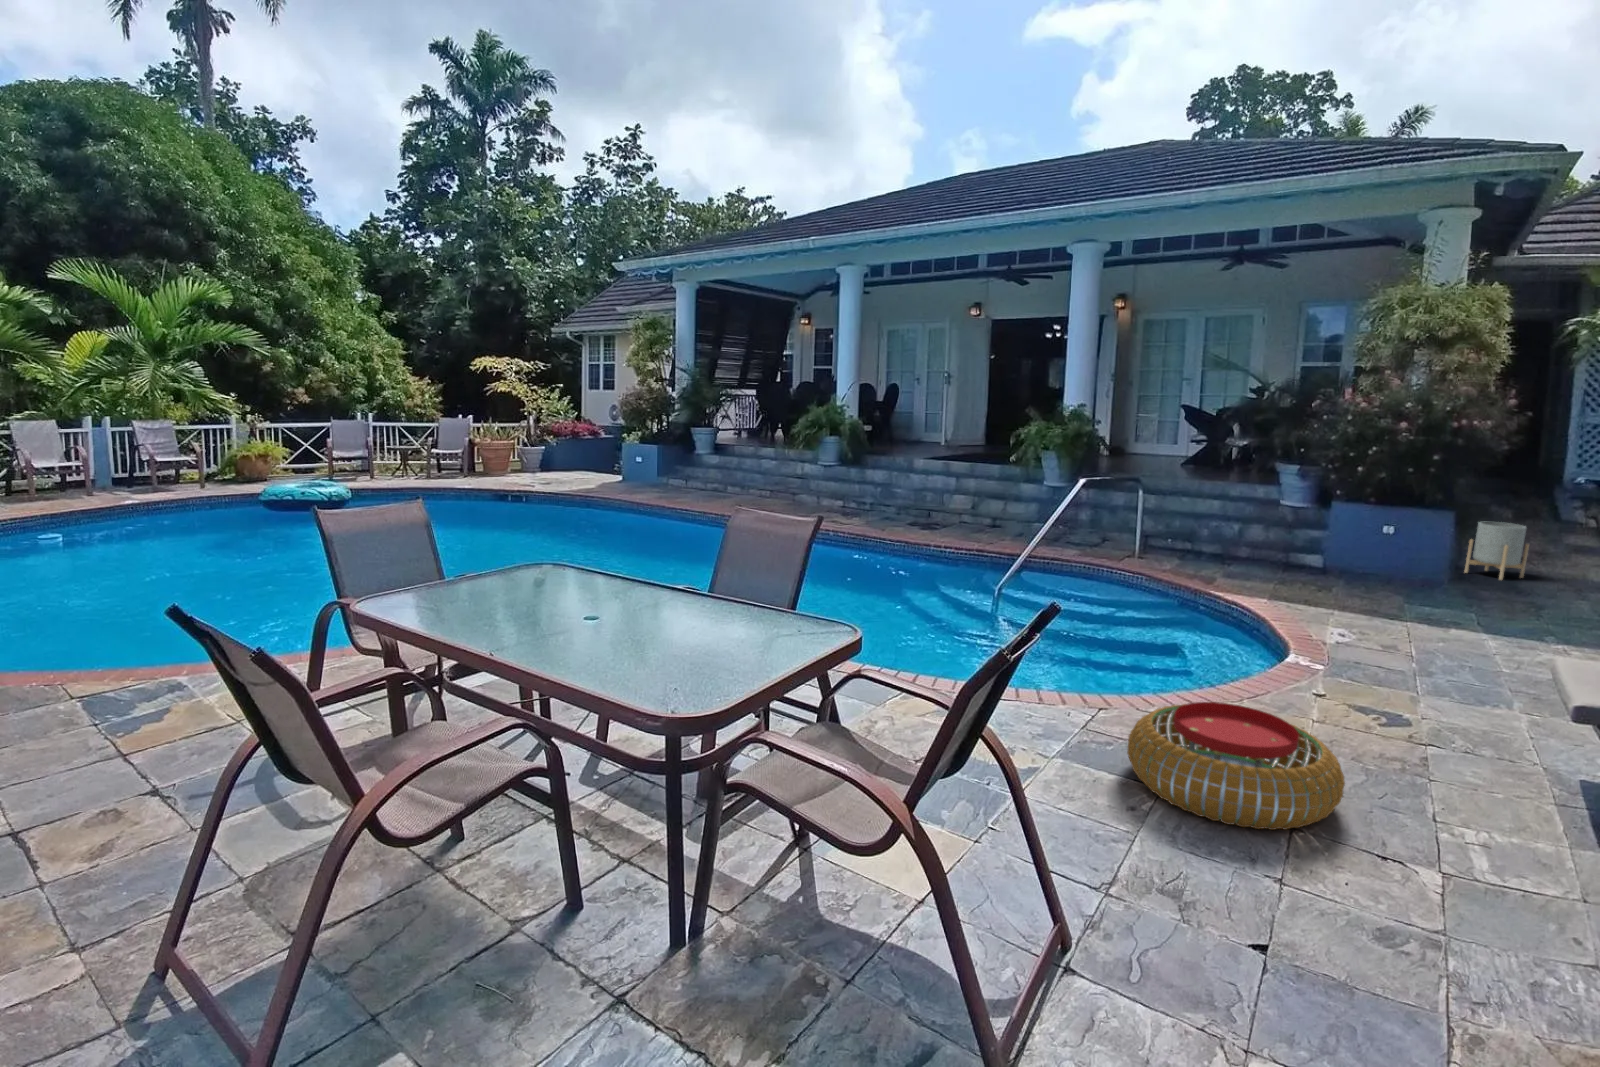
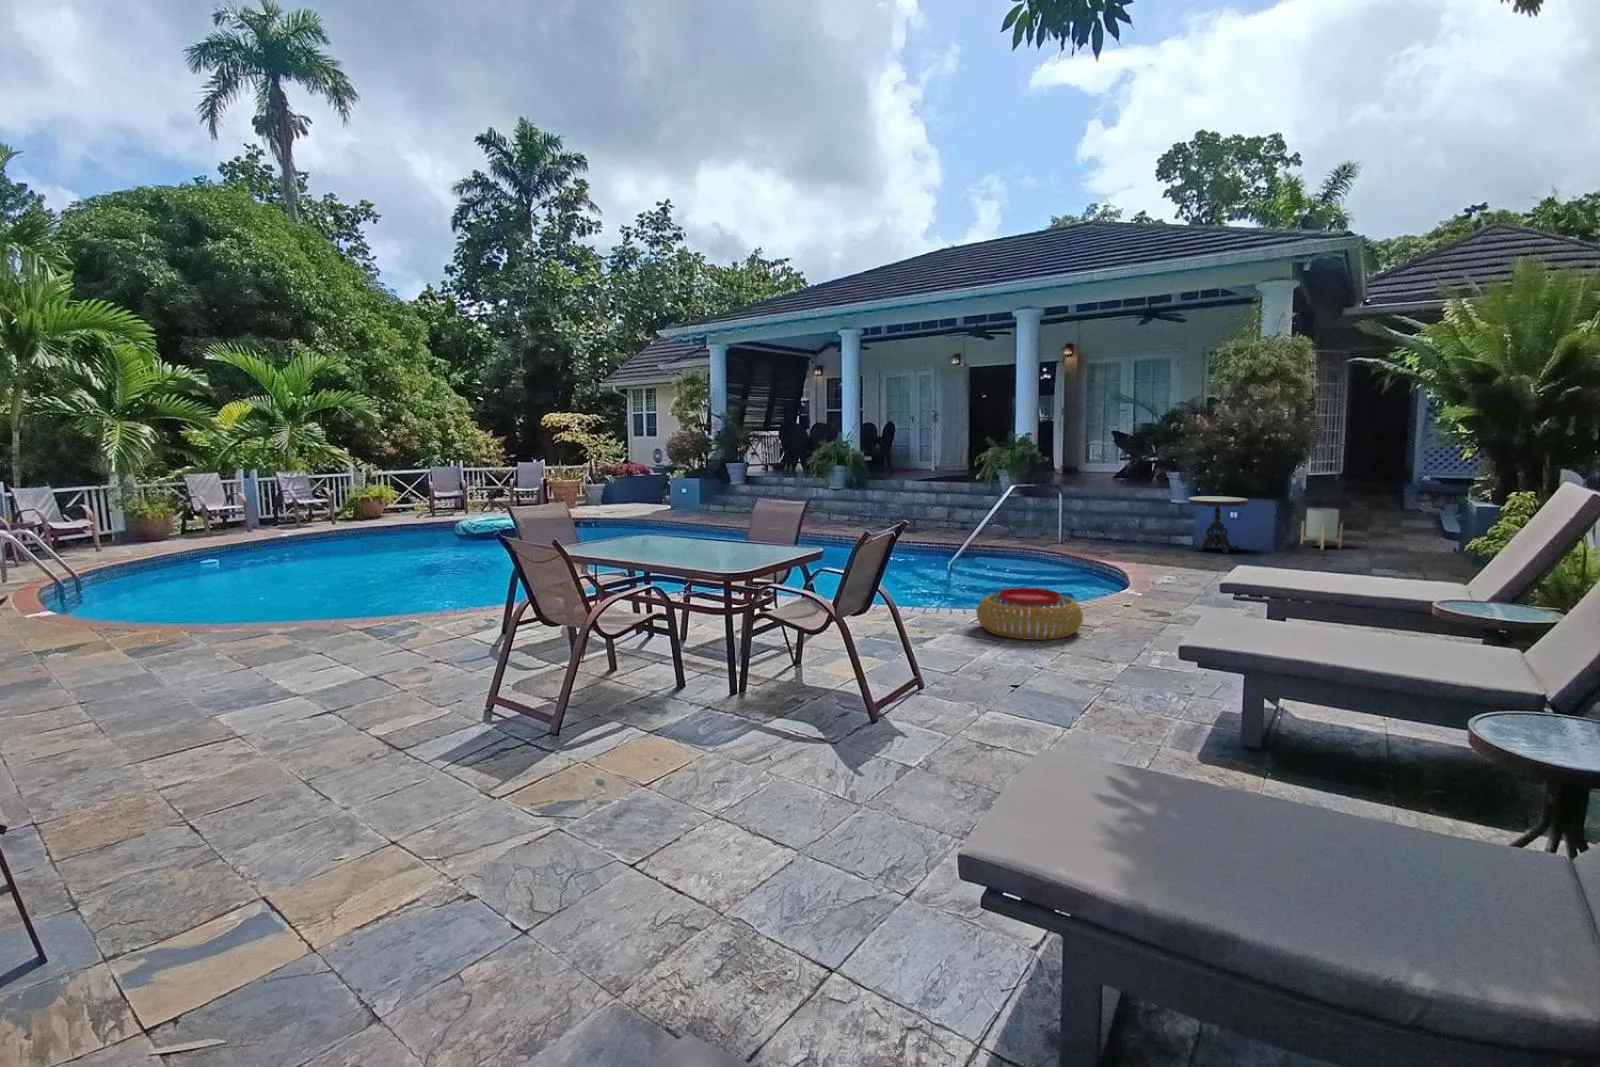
side table: none [1321,501,1412,584] -> present [1189,496,1248,554]

